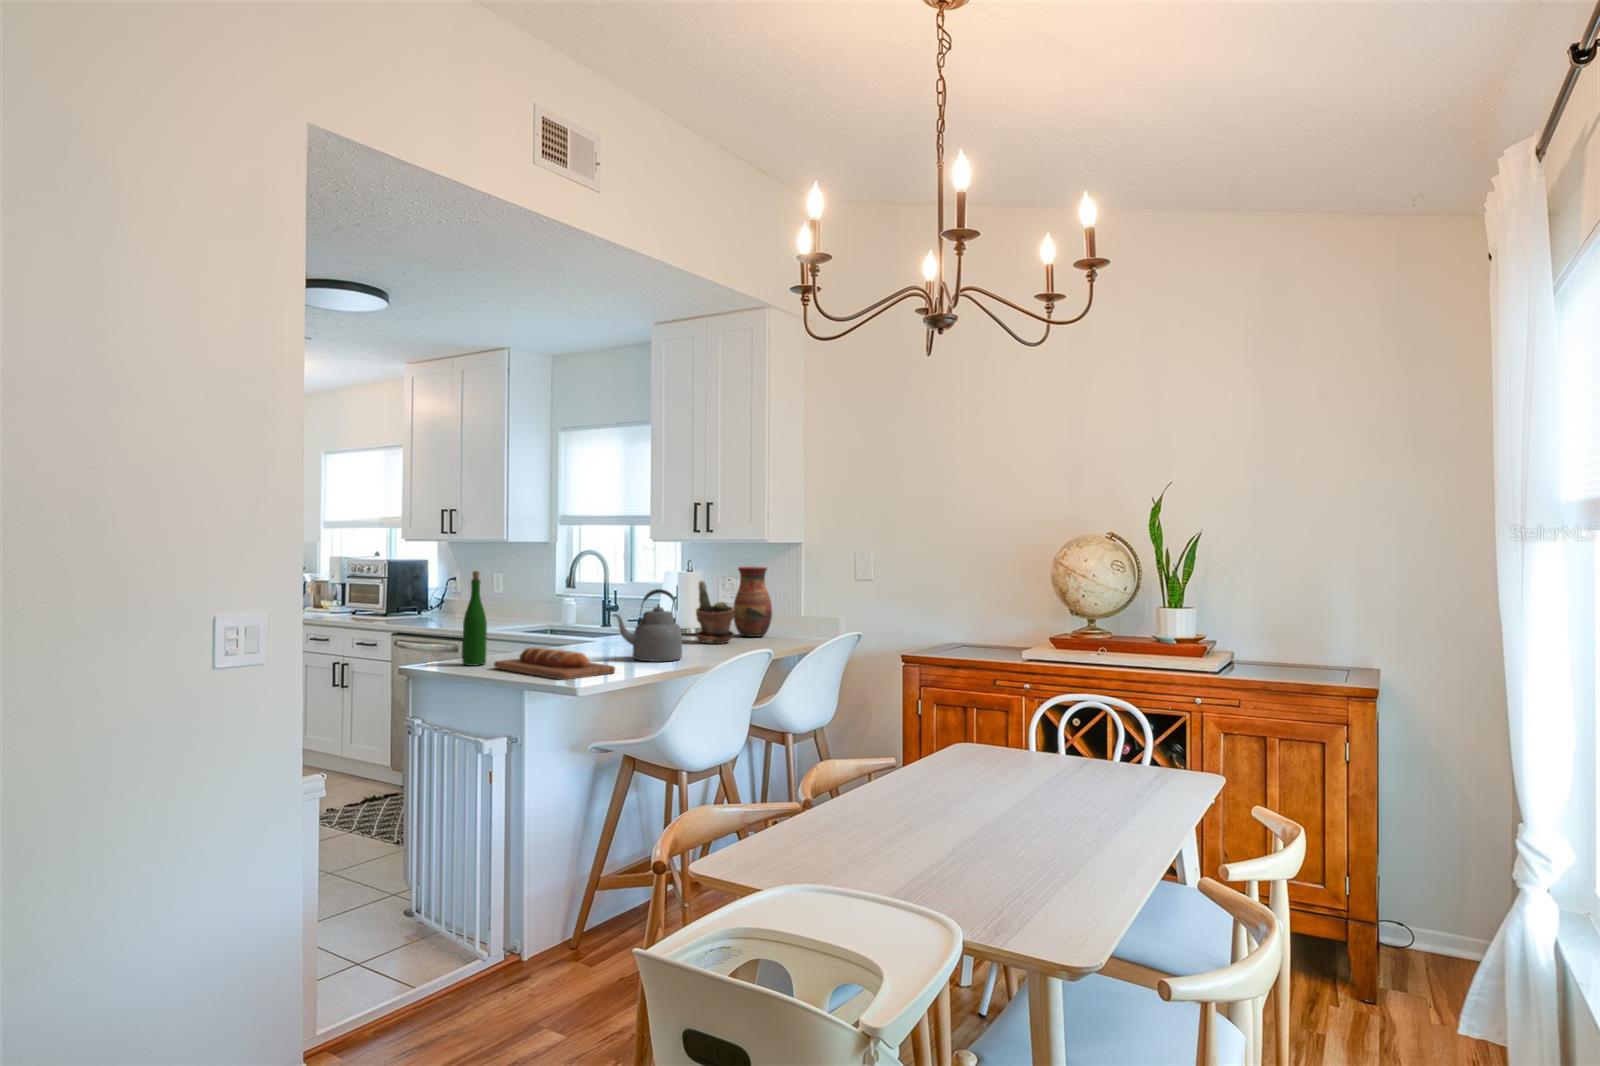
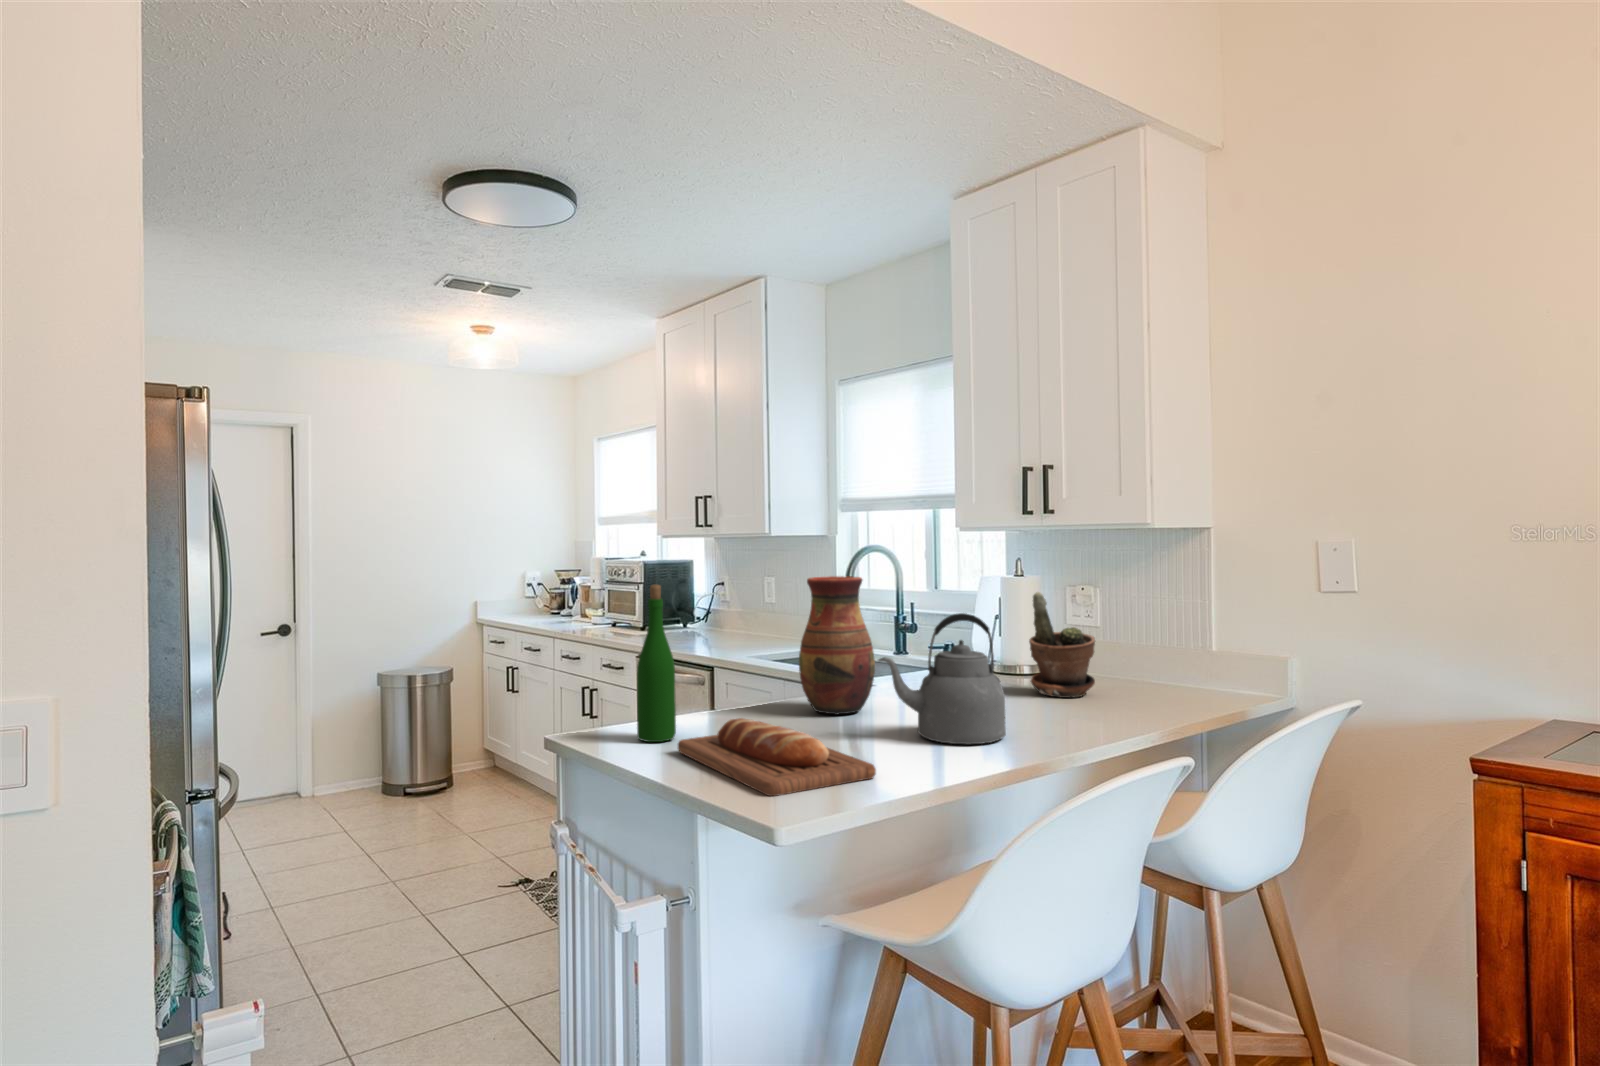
vase: present [733,567,772,637] -> present [799,576,875,715]

